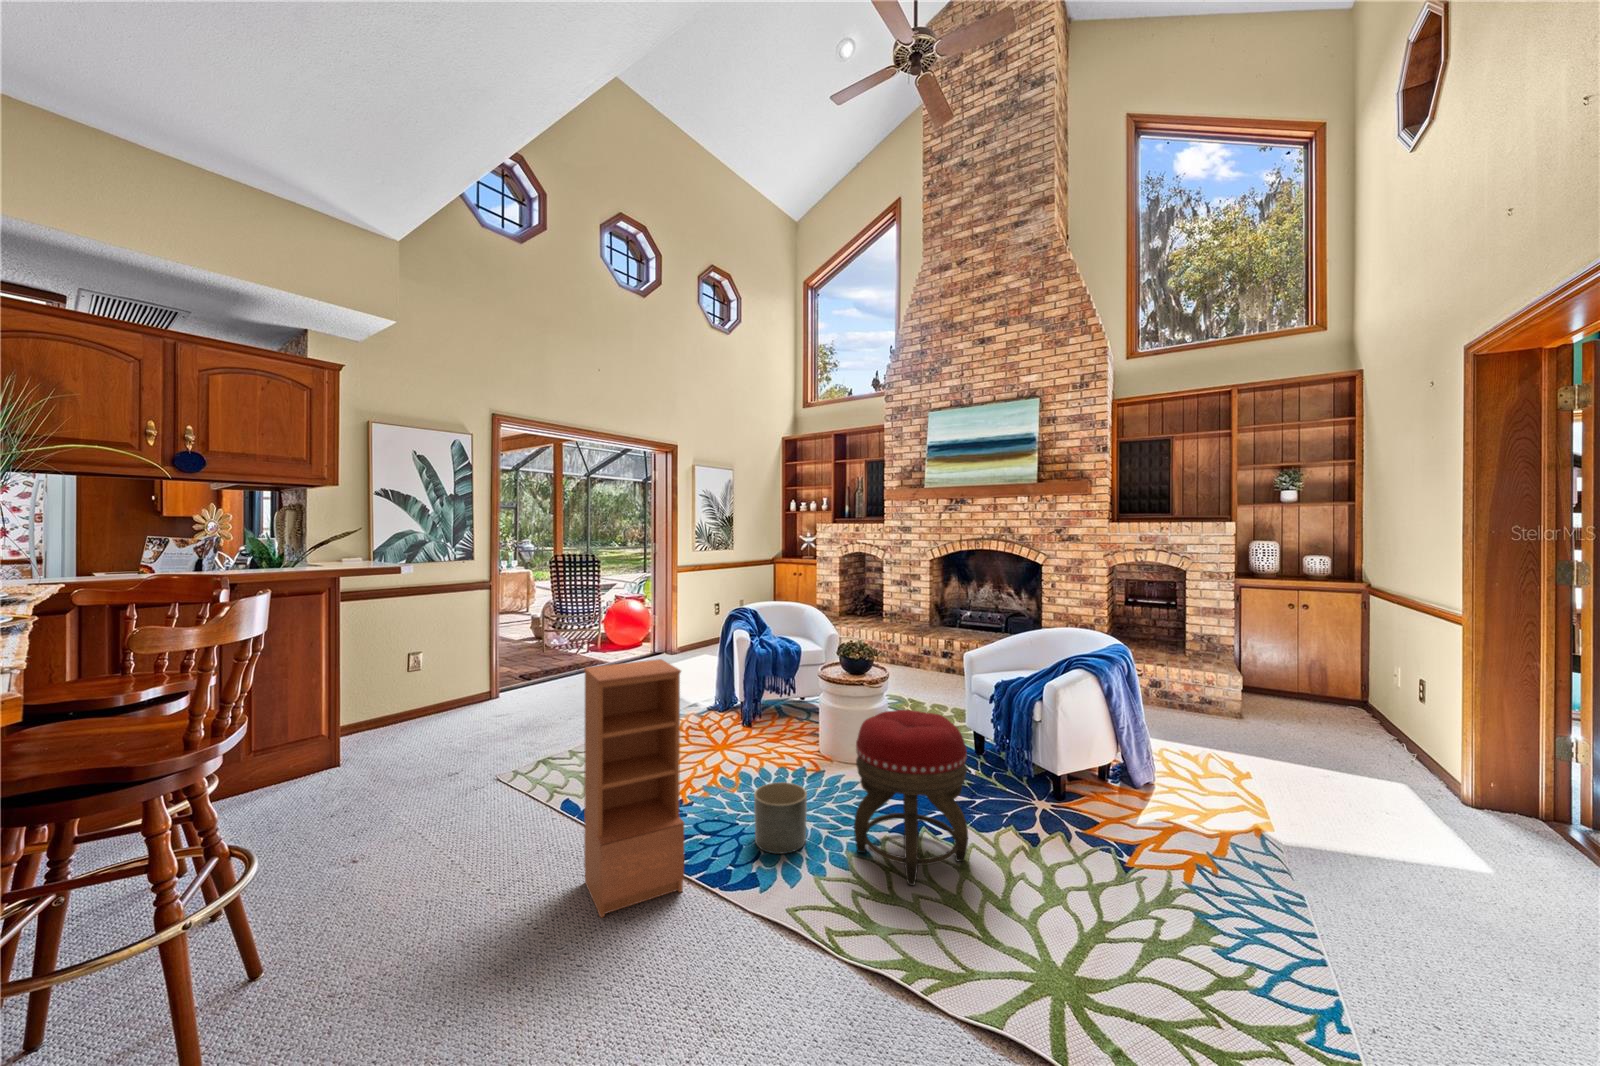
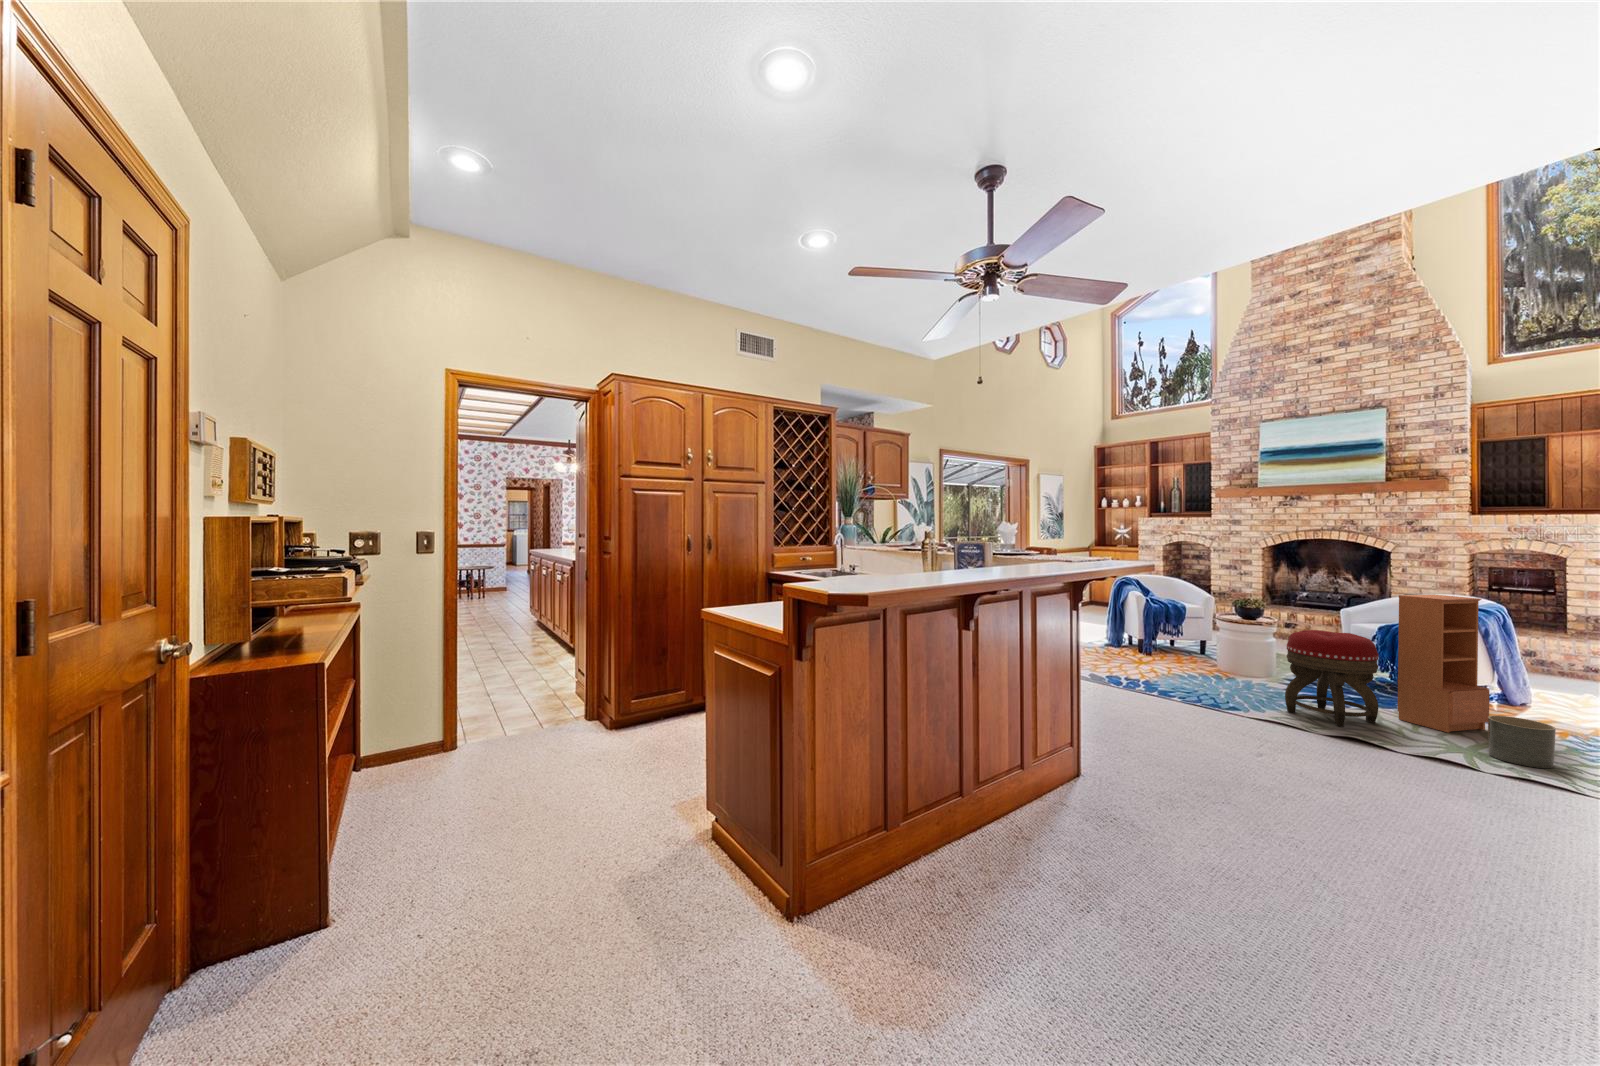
bookcase: present [584,659,684,917] -> present [1398,594,1490,733]
planter: present [754,782,807,854] -> present [1488,716,1556,768]

